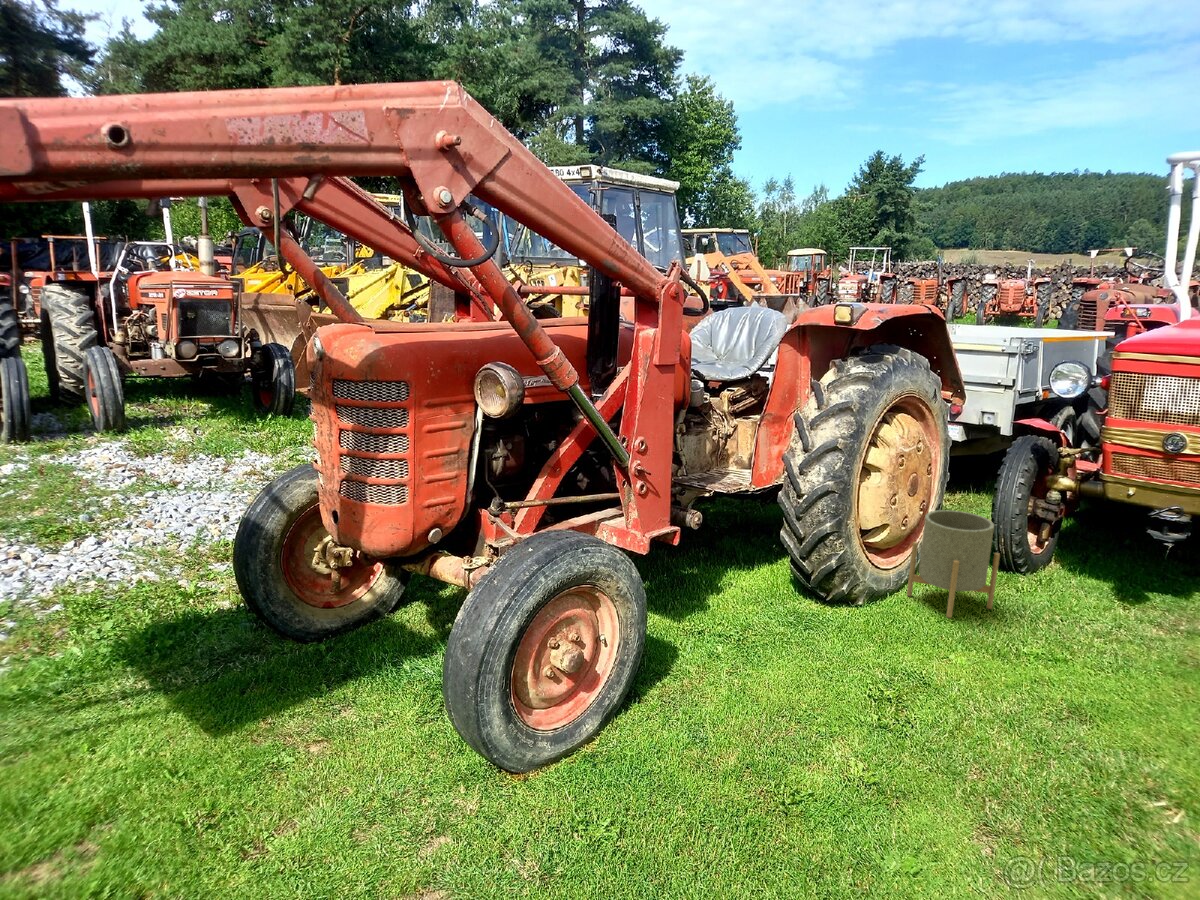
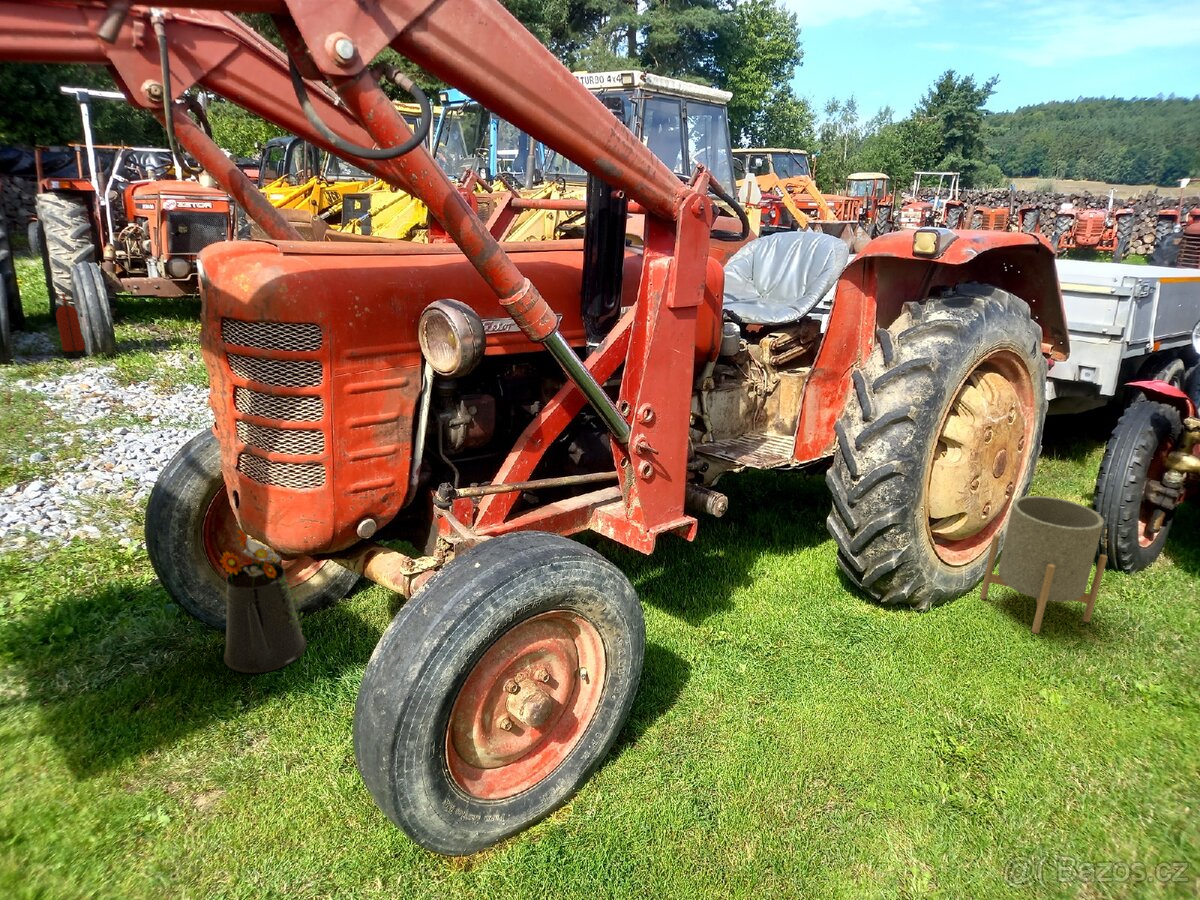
fire extinguisher: none [67,375,94,435] -> present [56,293,87,358]
watering can: none [300,542,366,668] -> present [220,530,306,673]

